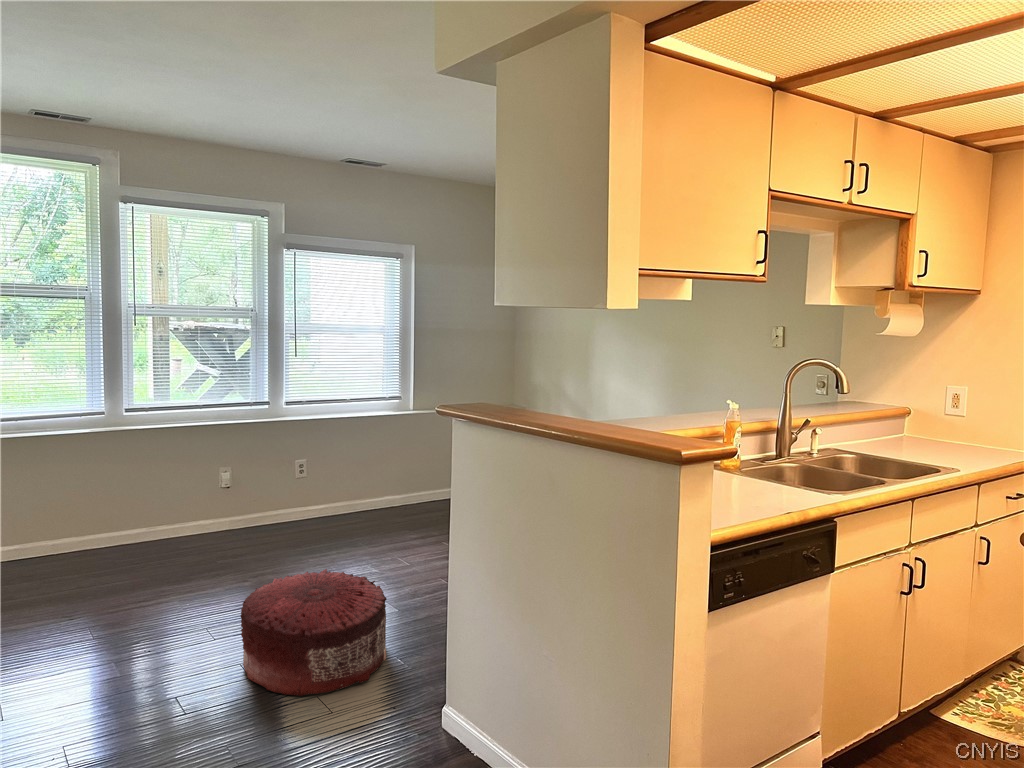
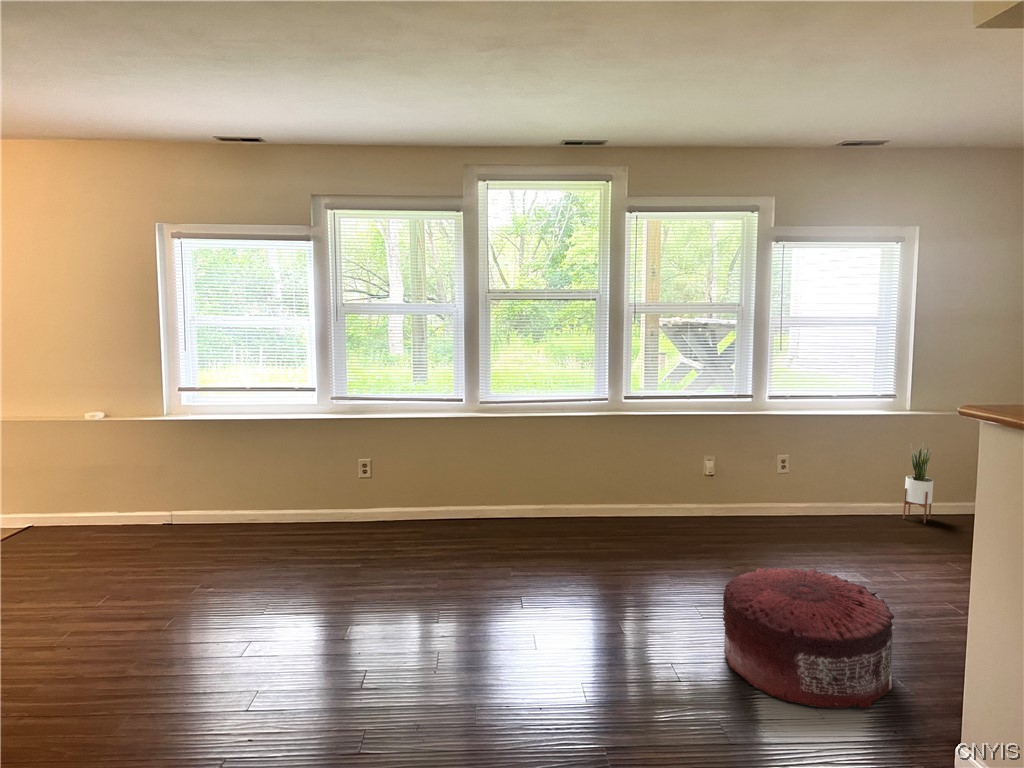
potted plant: none [407,436,429,508] -> present [903,442,933,523]

